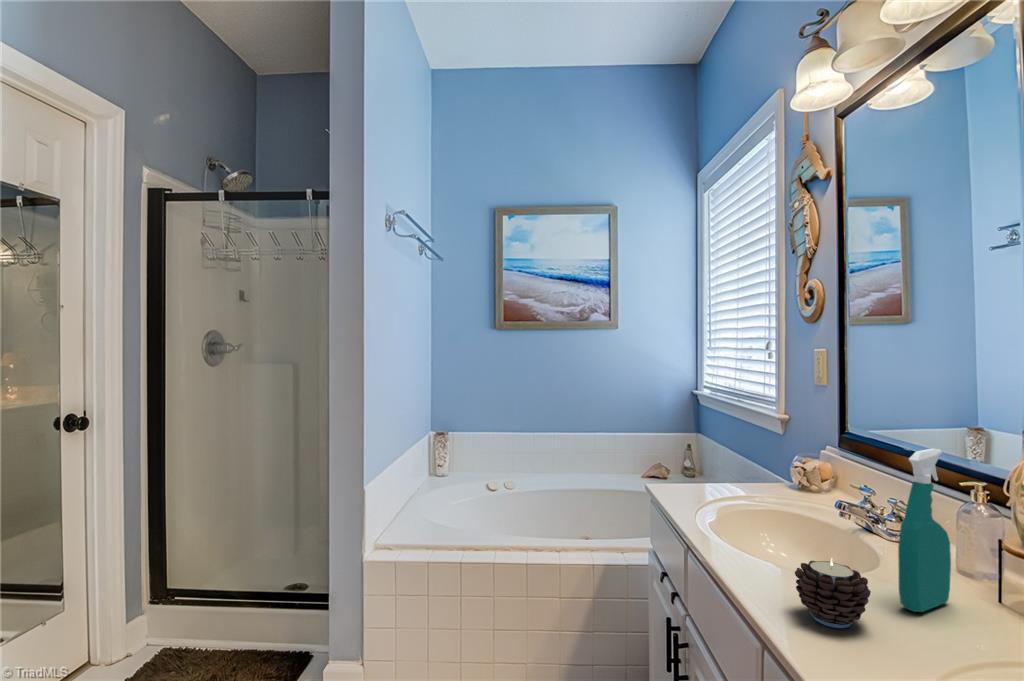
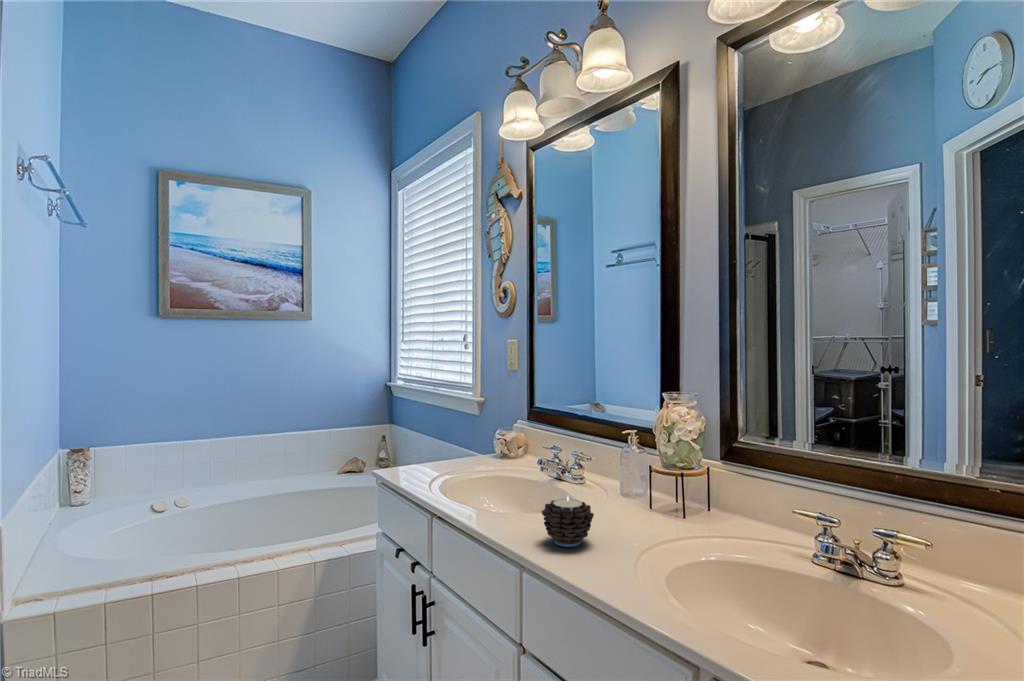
spray bottle: present [898,448,951,612] -> none [602,406,627,525]

